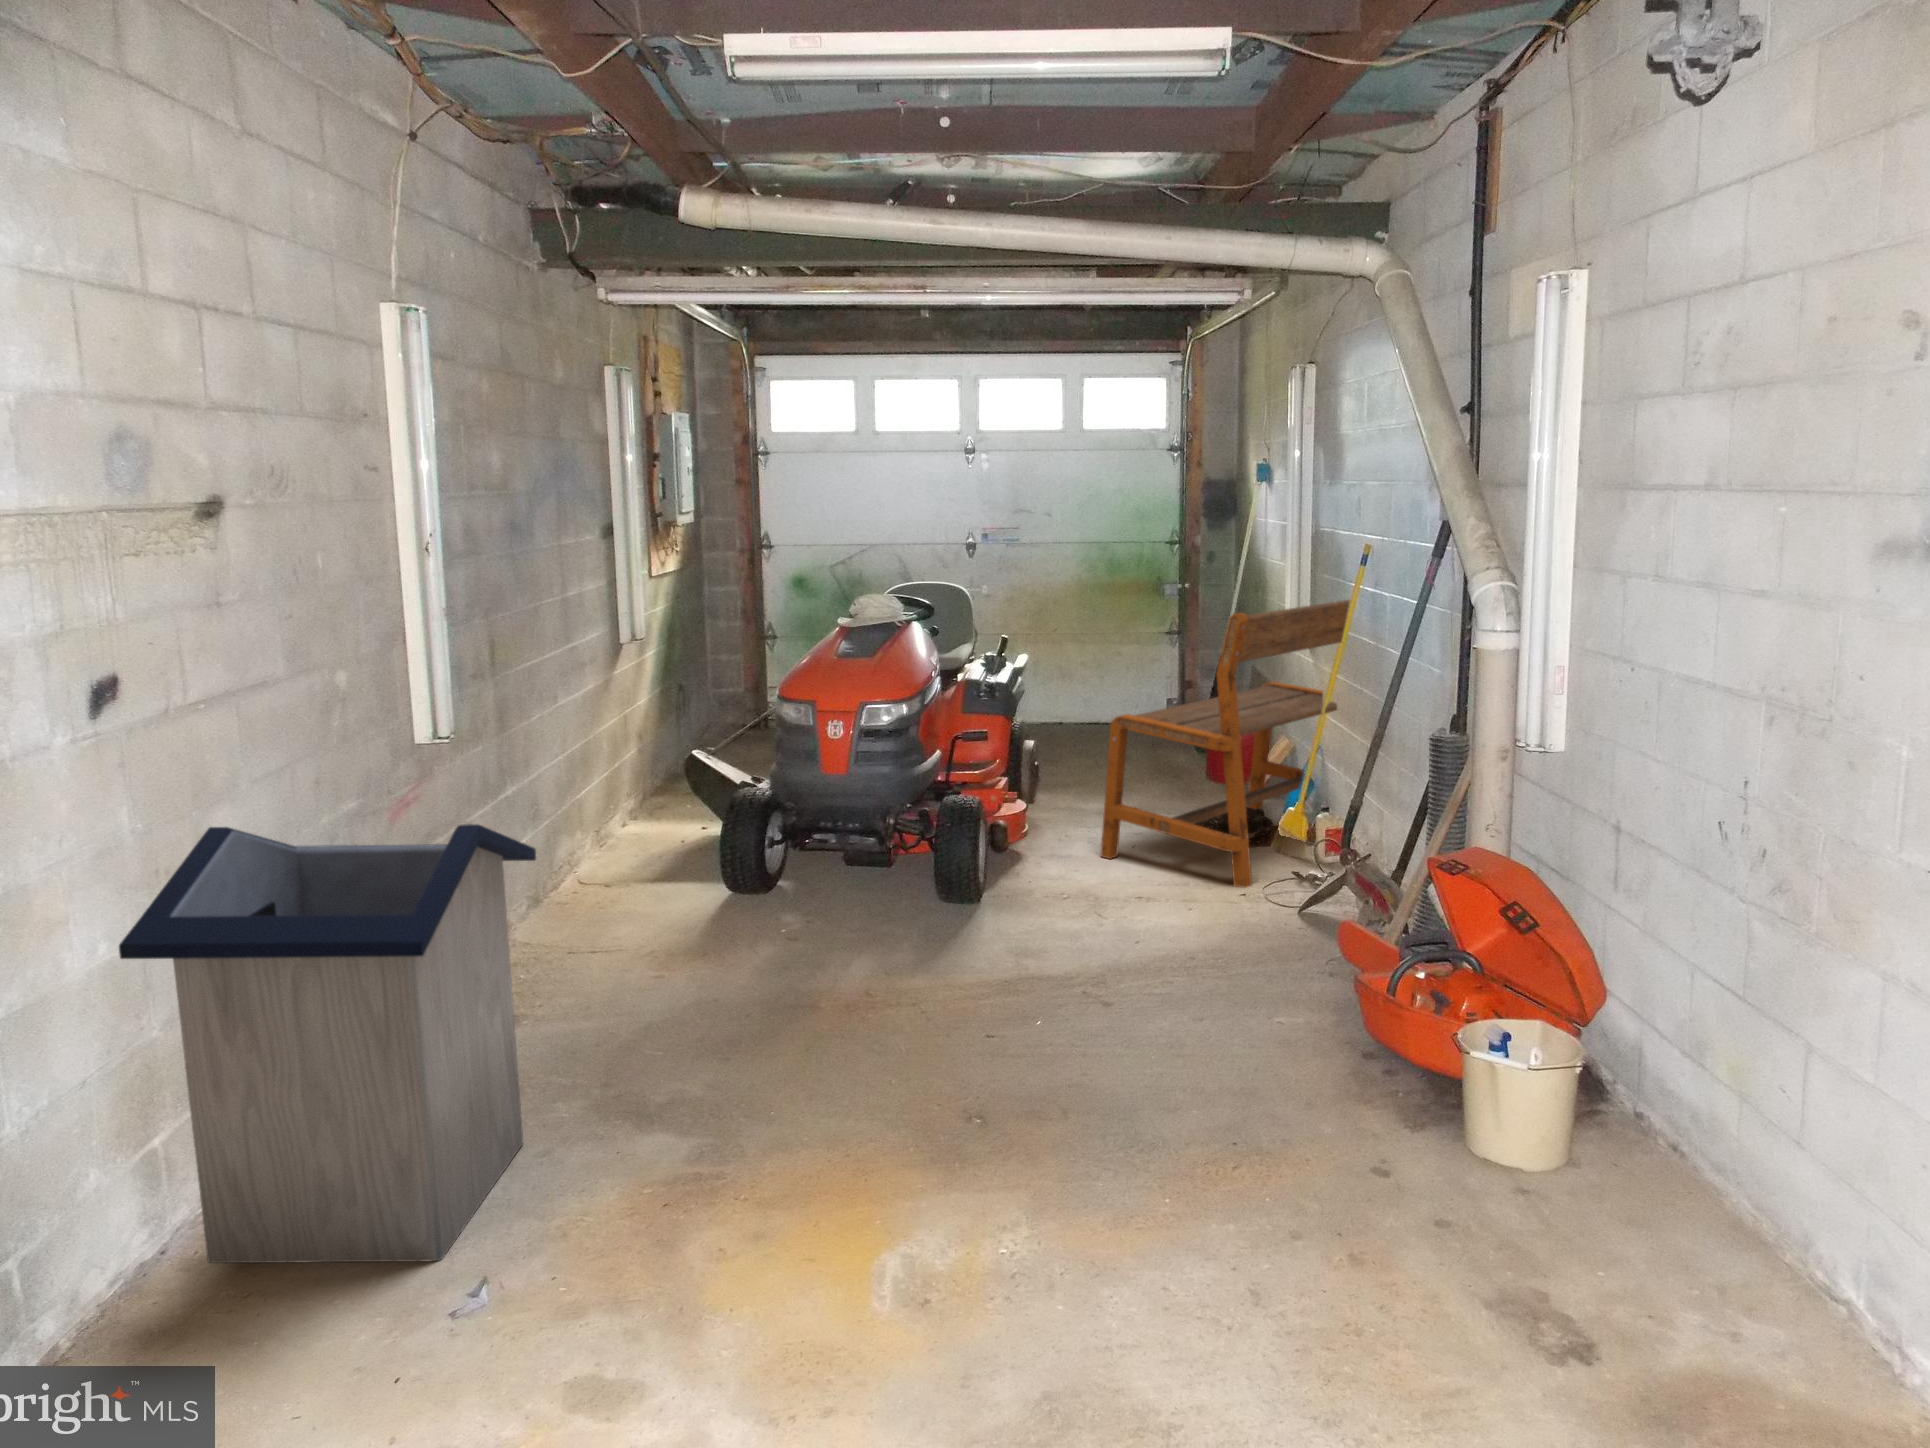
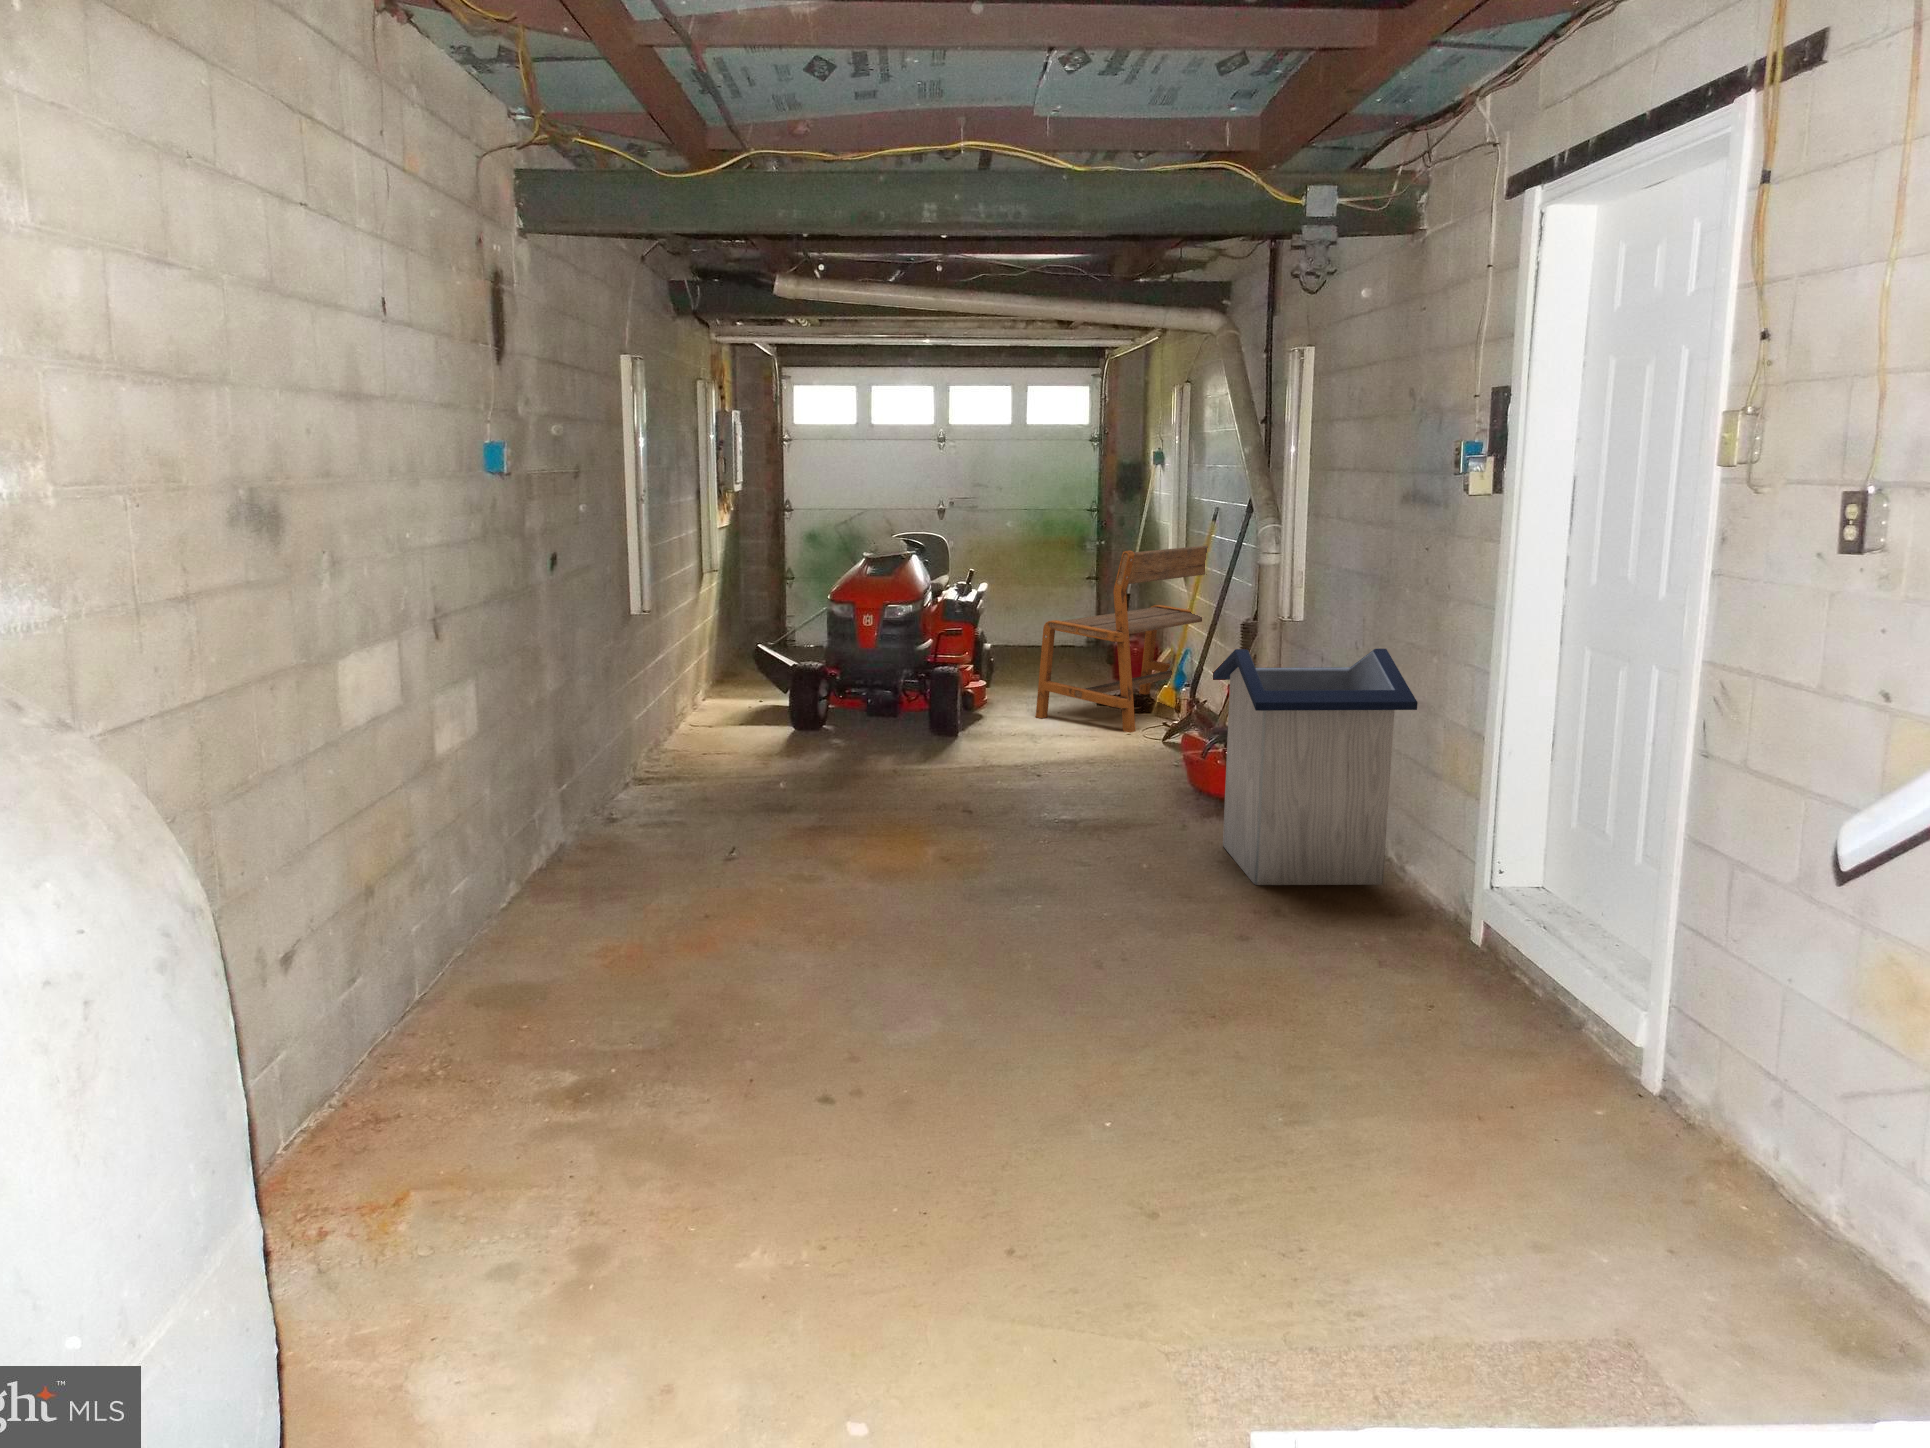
trash can: present [119,824,536,1263] -> present [1213,649,1418,885]

